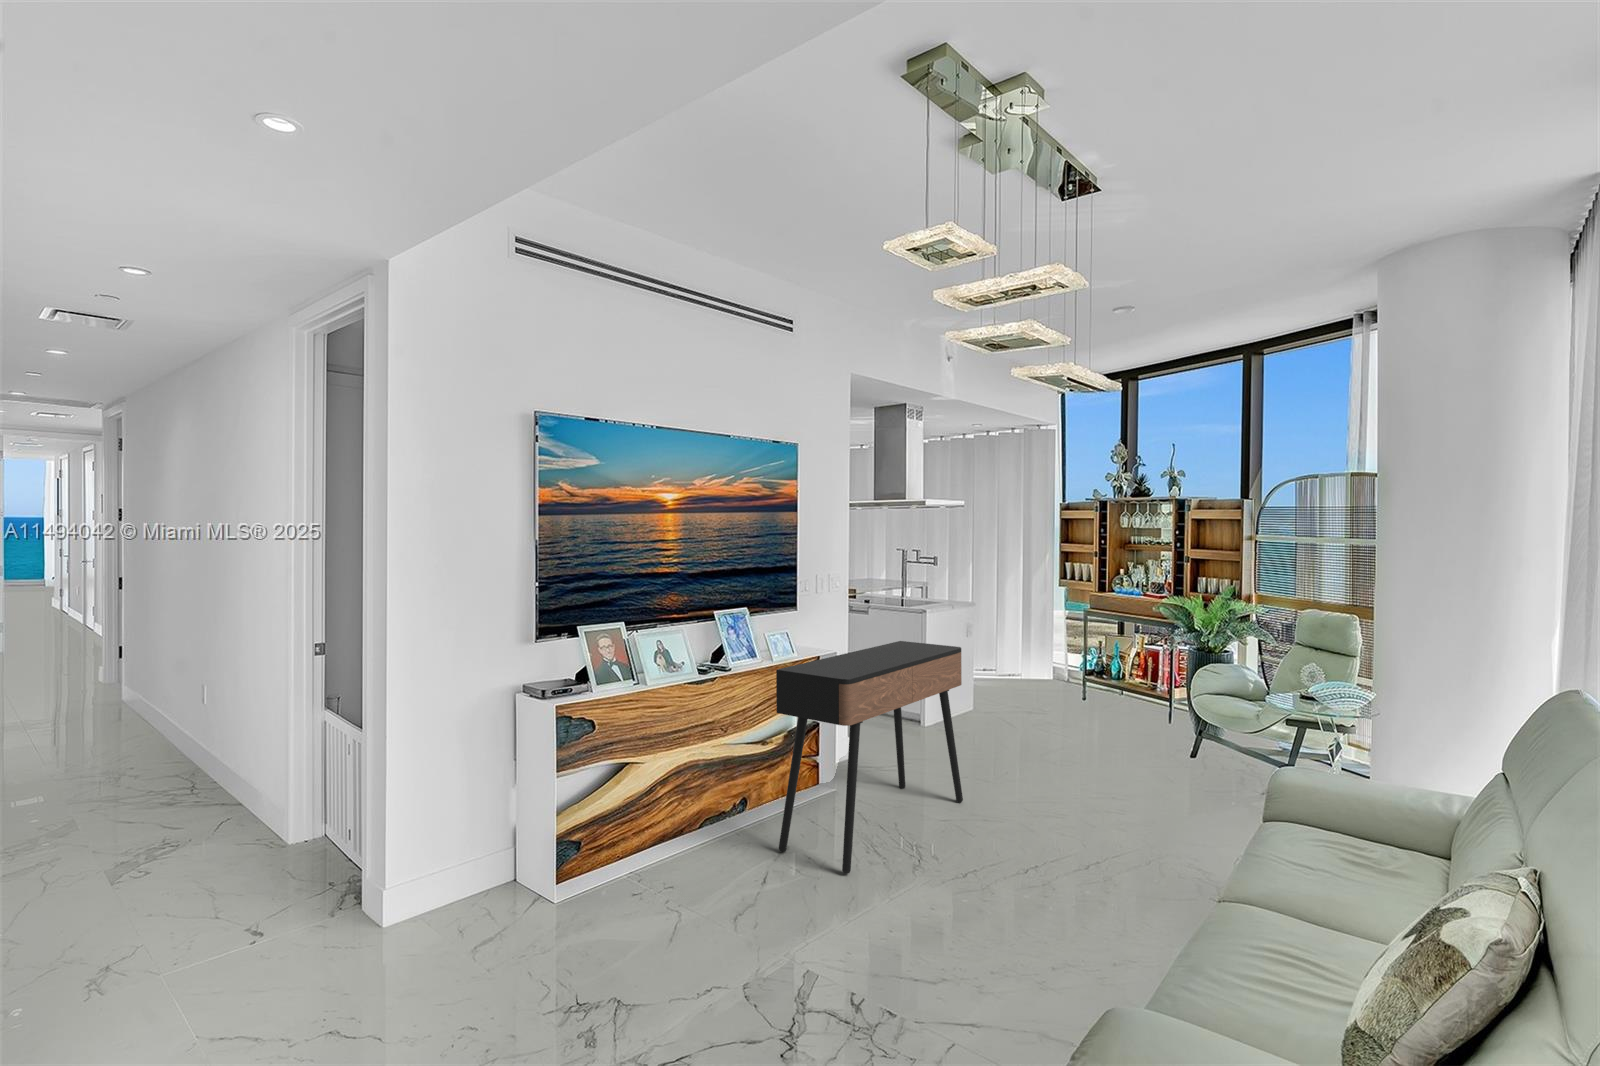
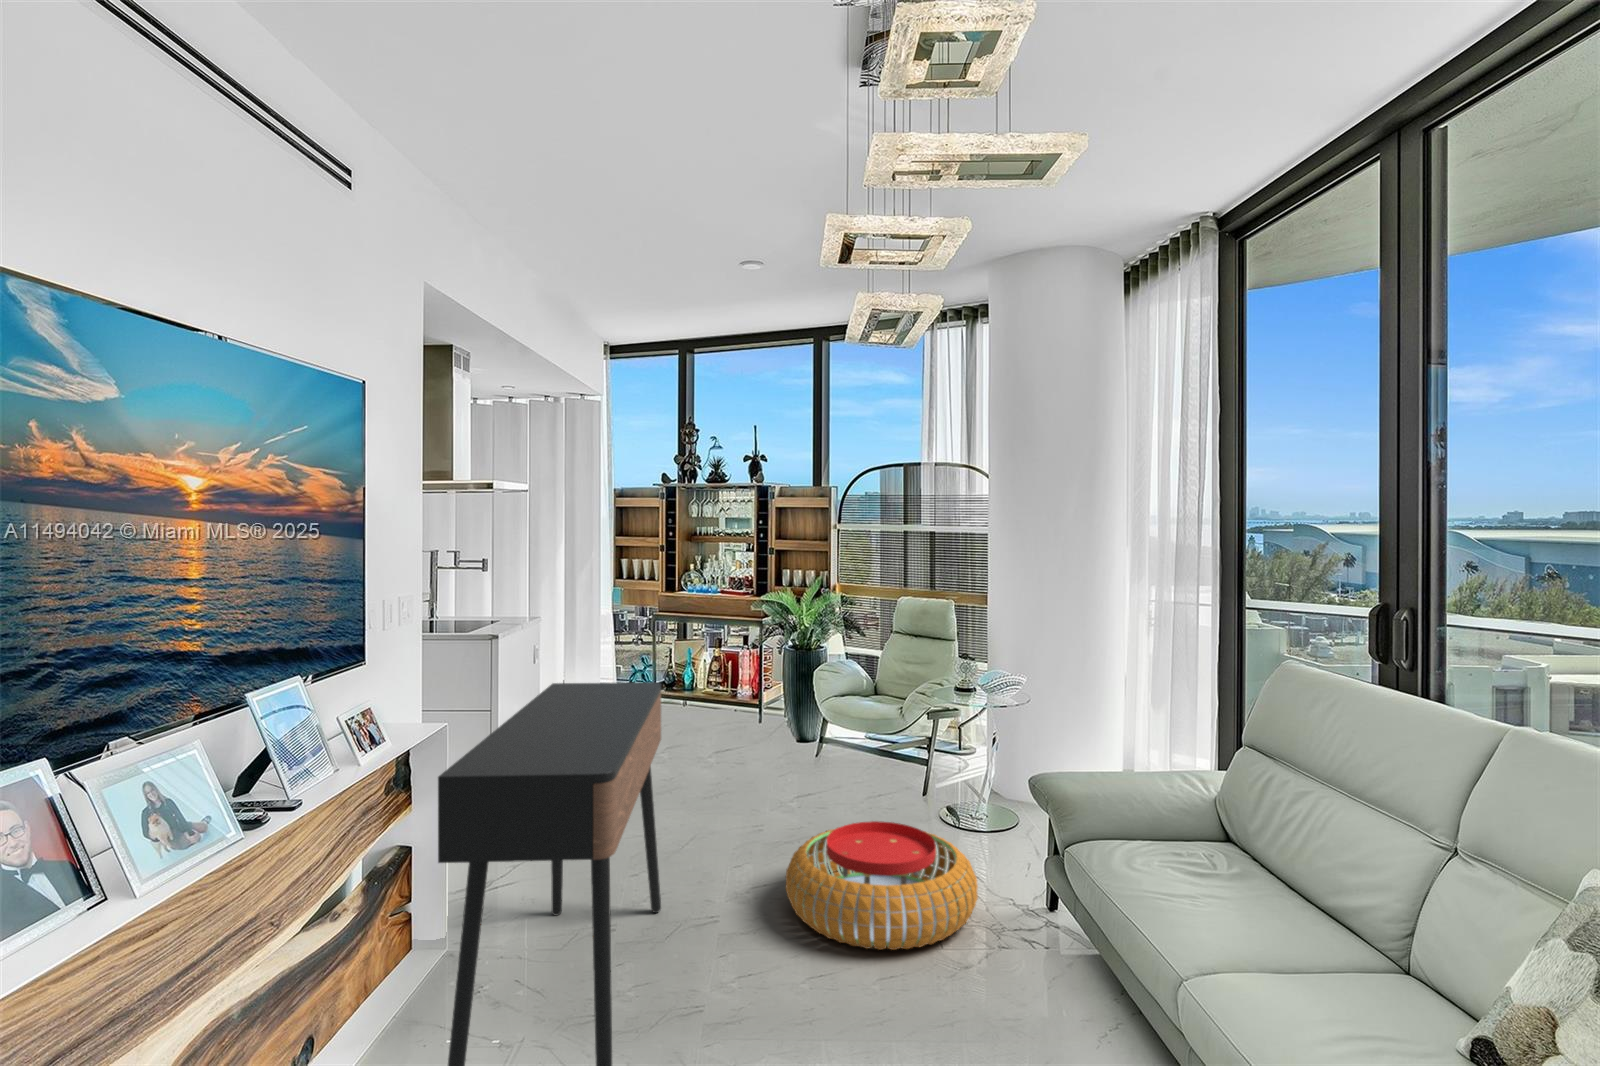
pouf: none [1040,775,1202,870] -> present [786,821,978,950]

